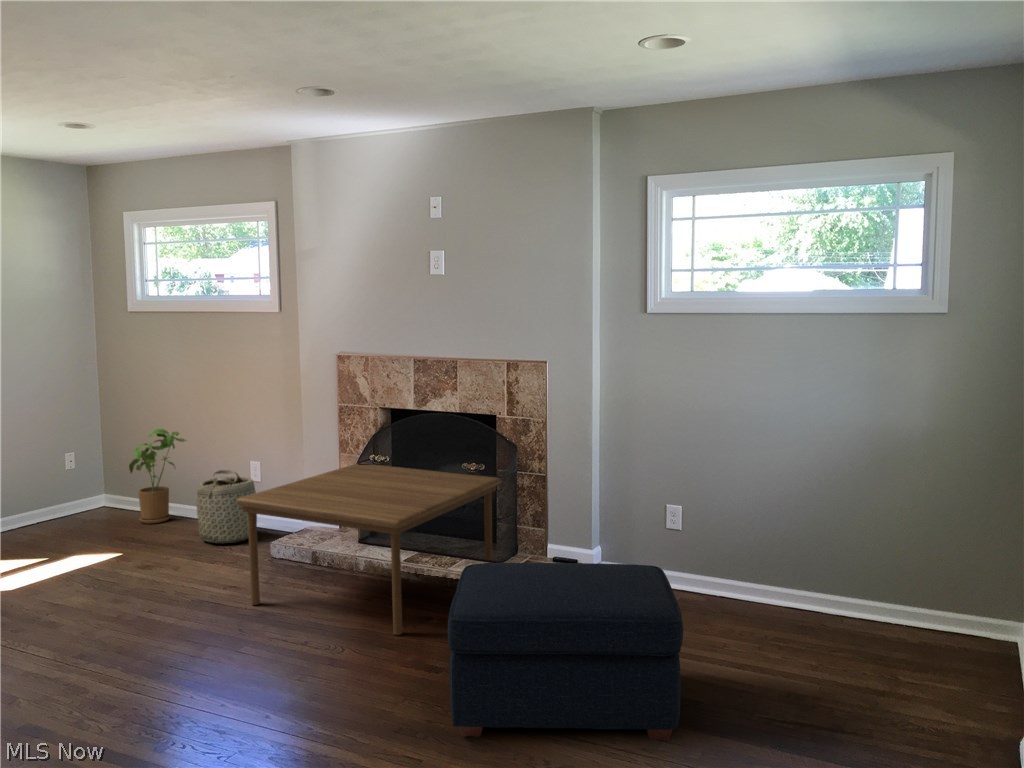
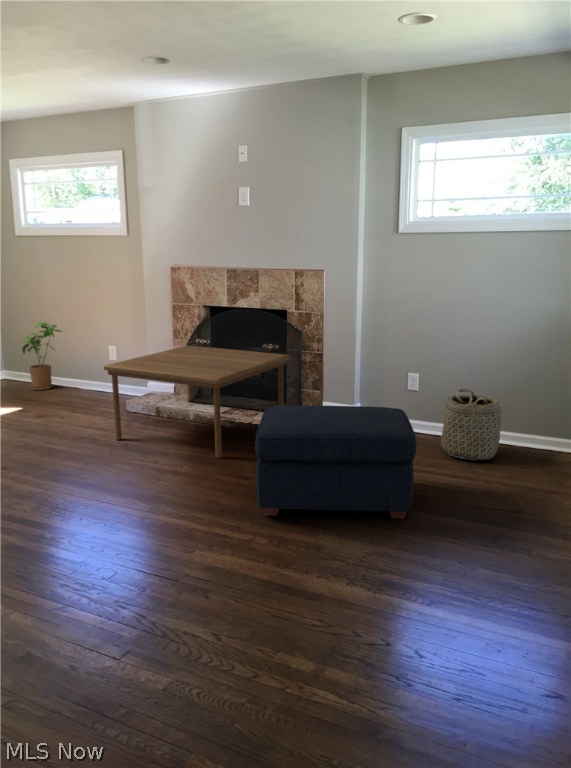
basket: present [196,470,257,543] -> present [441,389,501,460]

